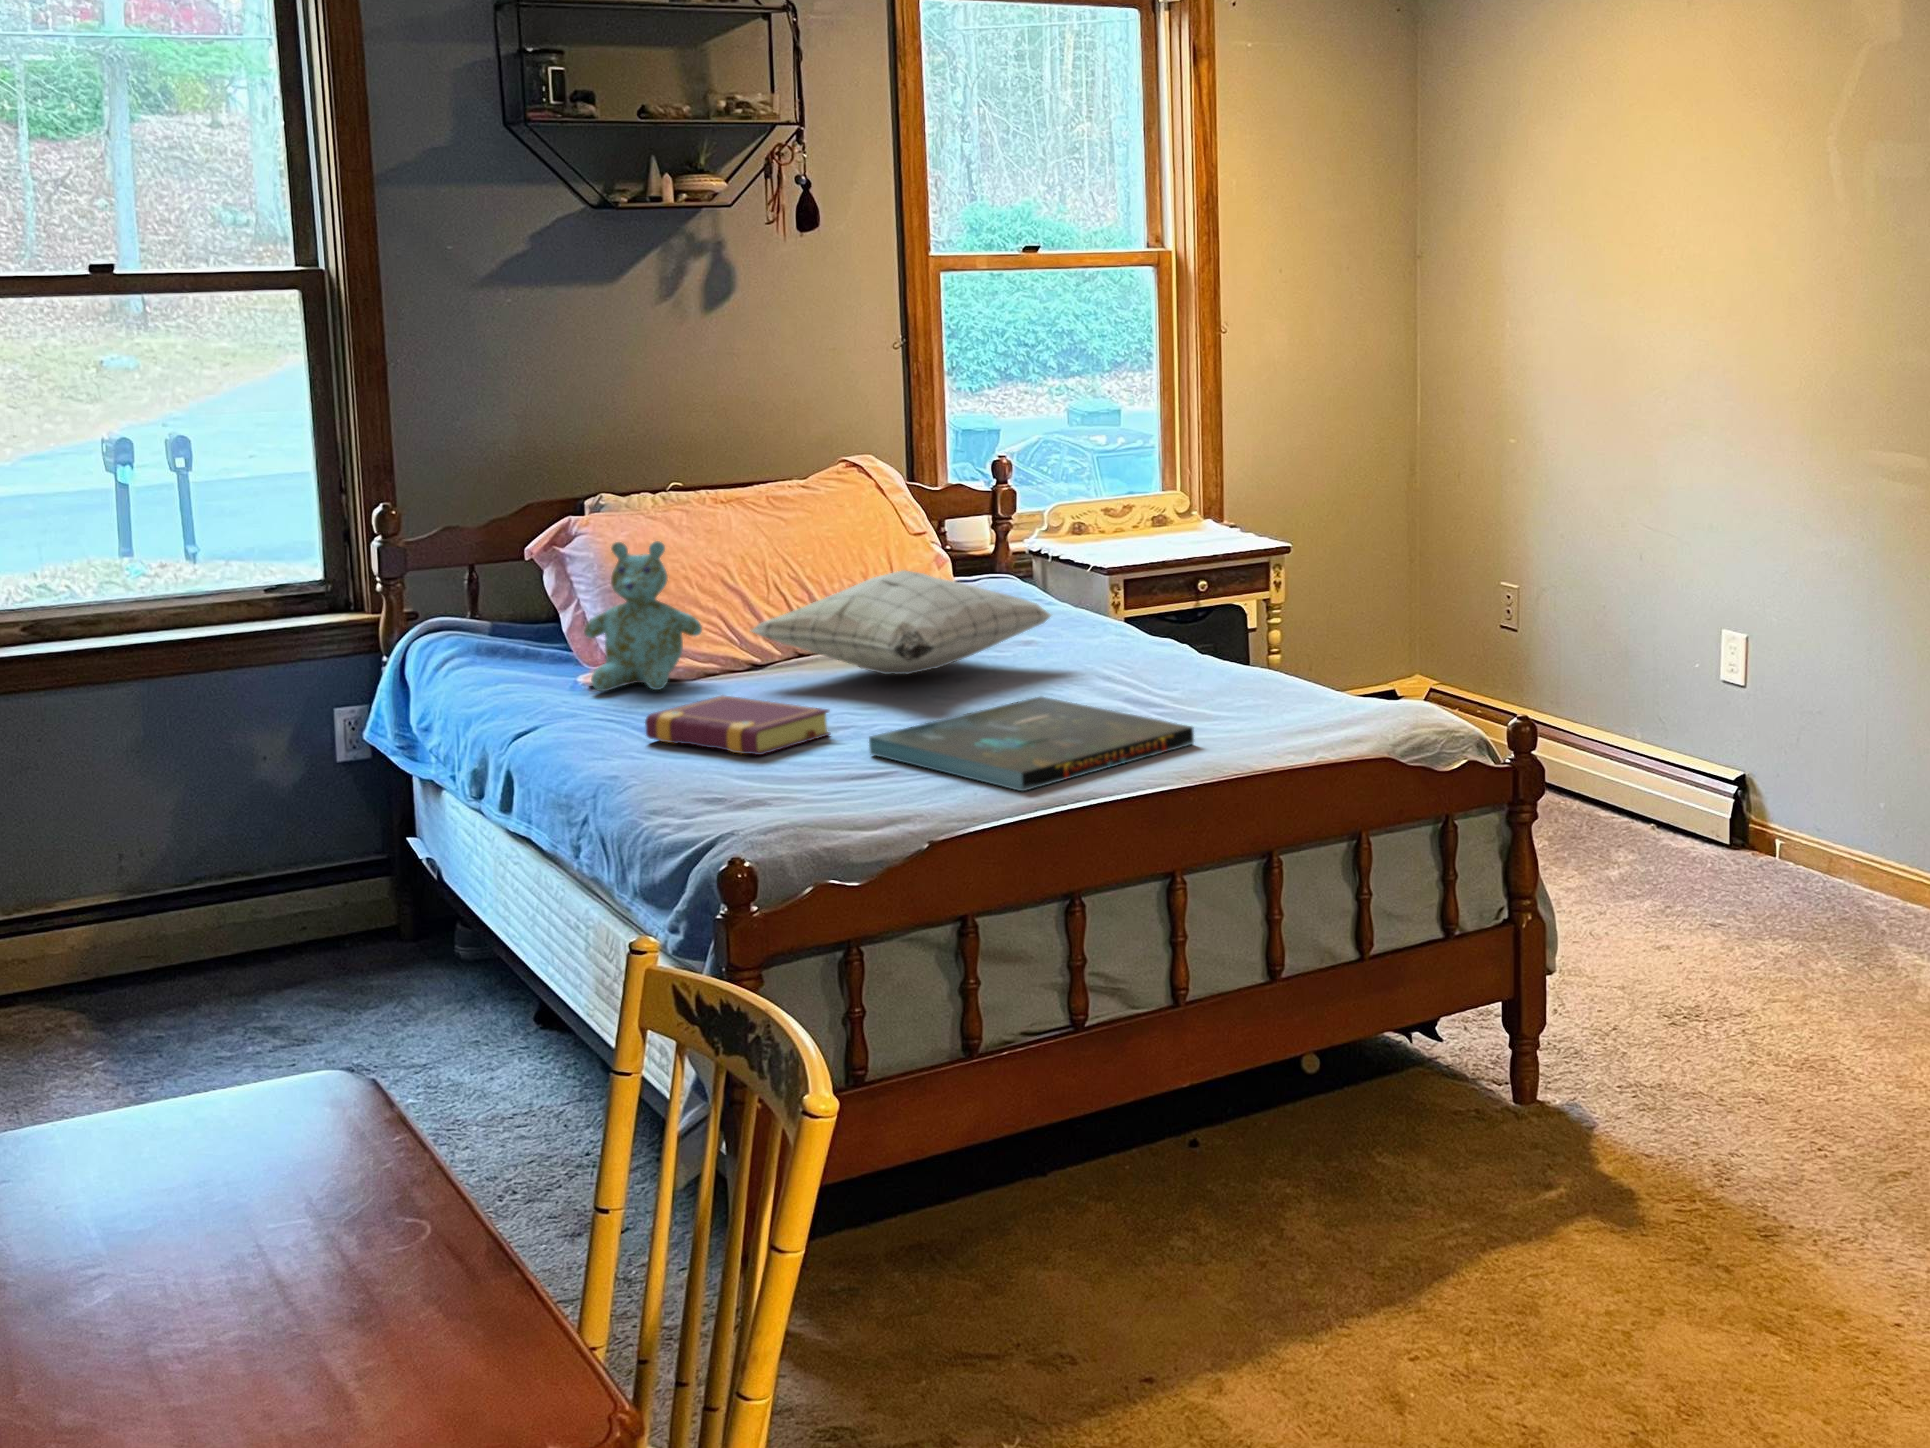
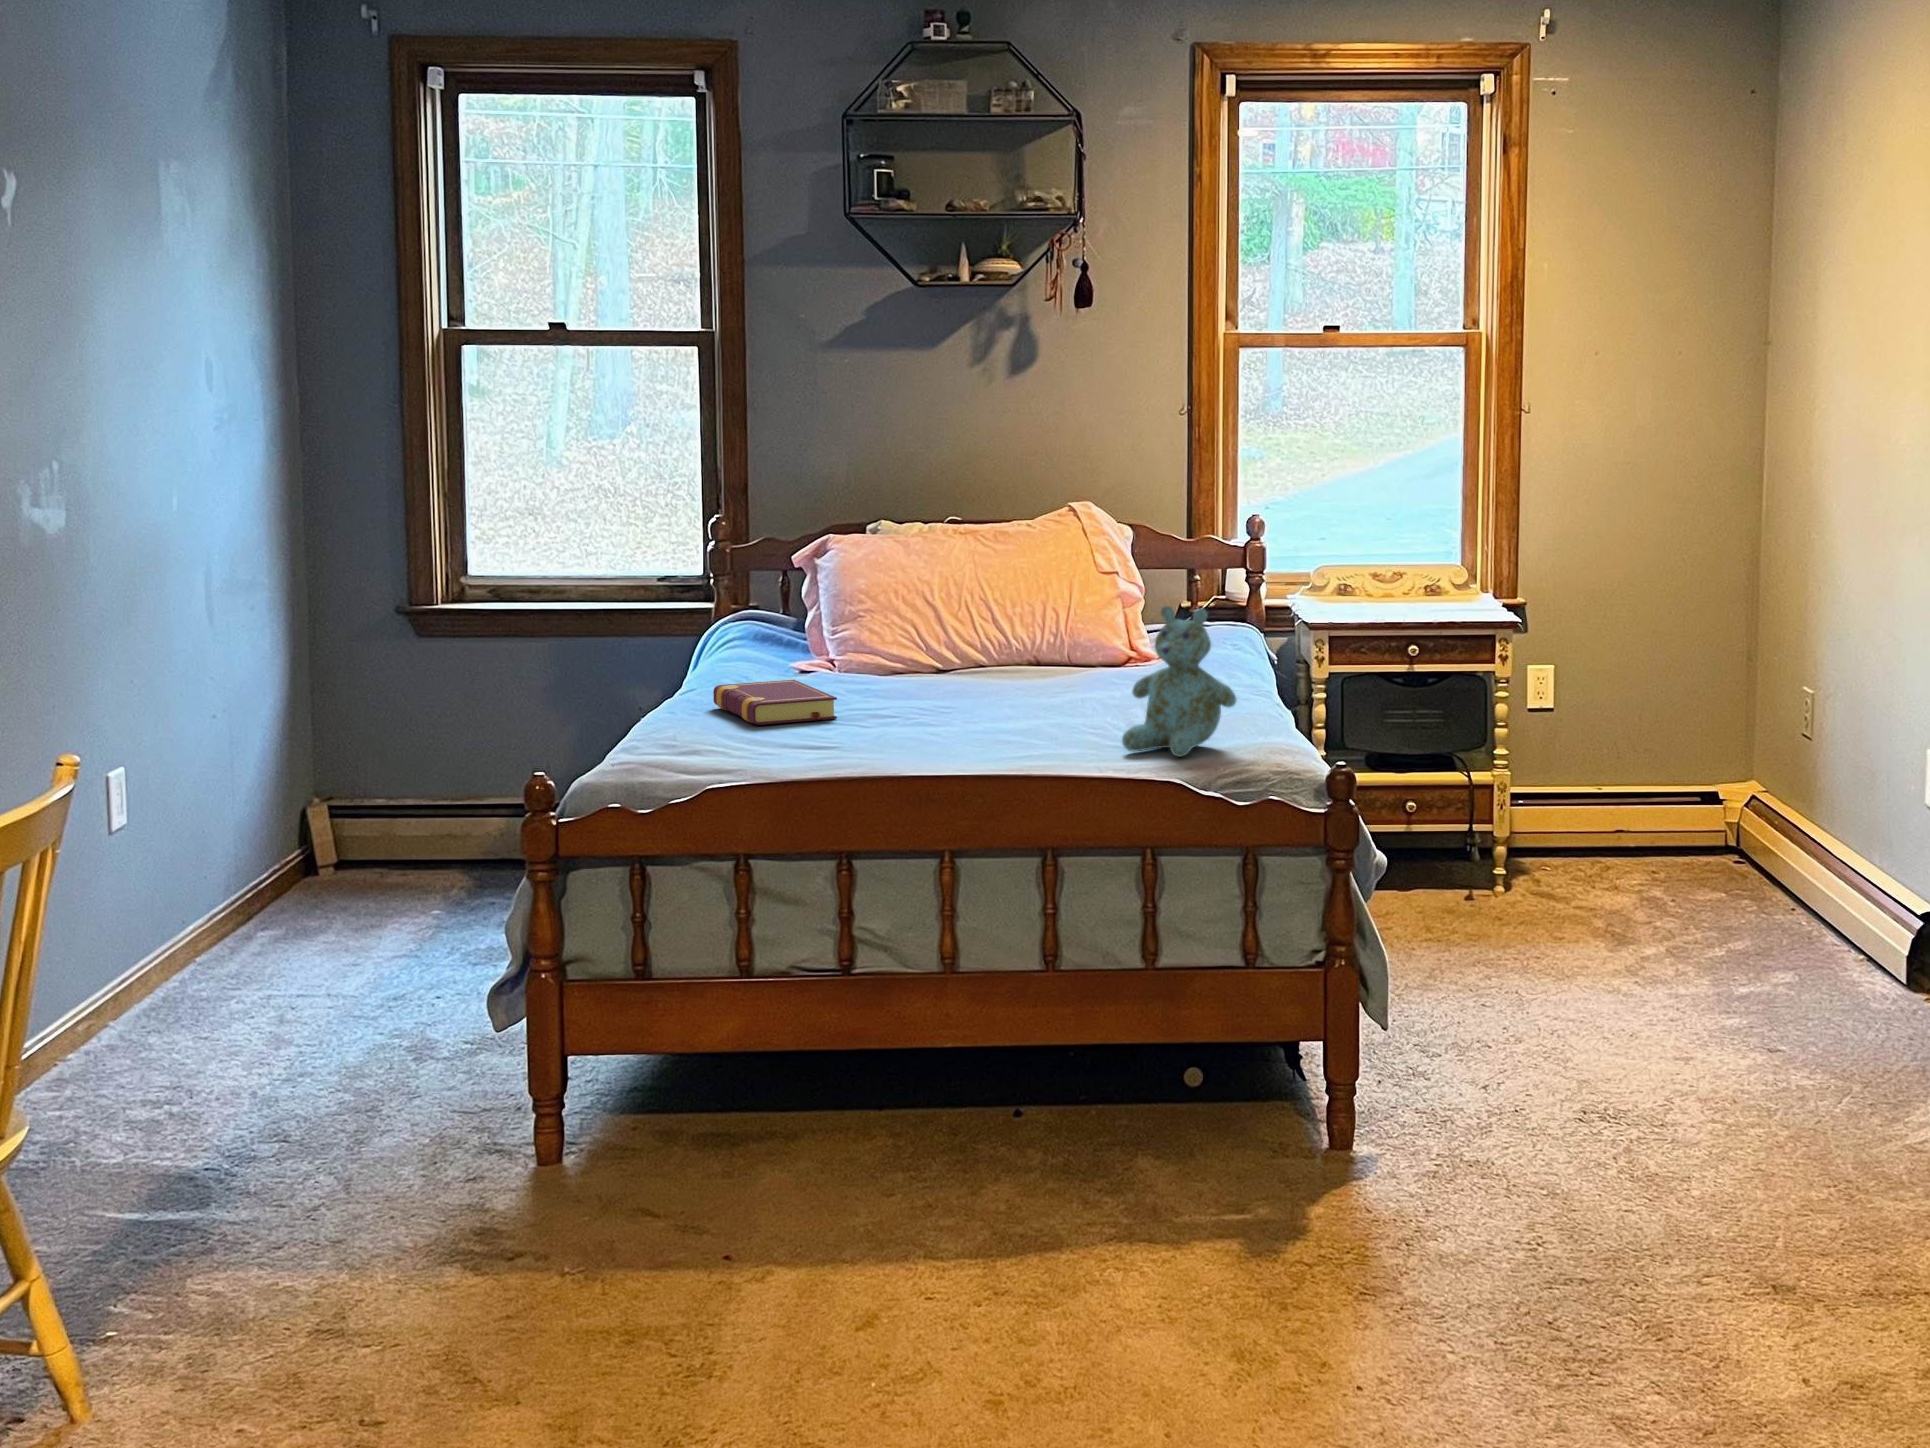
stuffed bear: present [584,541,702,691] -> present [1122,606,1236,757]
pillow: present [752,570,1051,674] -> none [869,595,1110,686]
board game: present [869,697,1194,791] -> none [828,709,1063,772]

